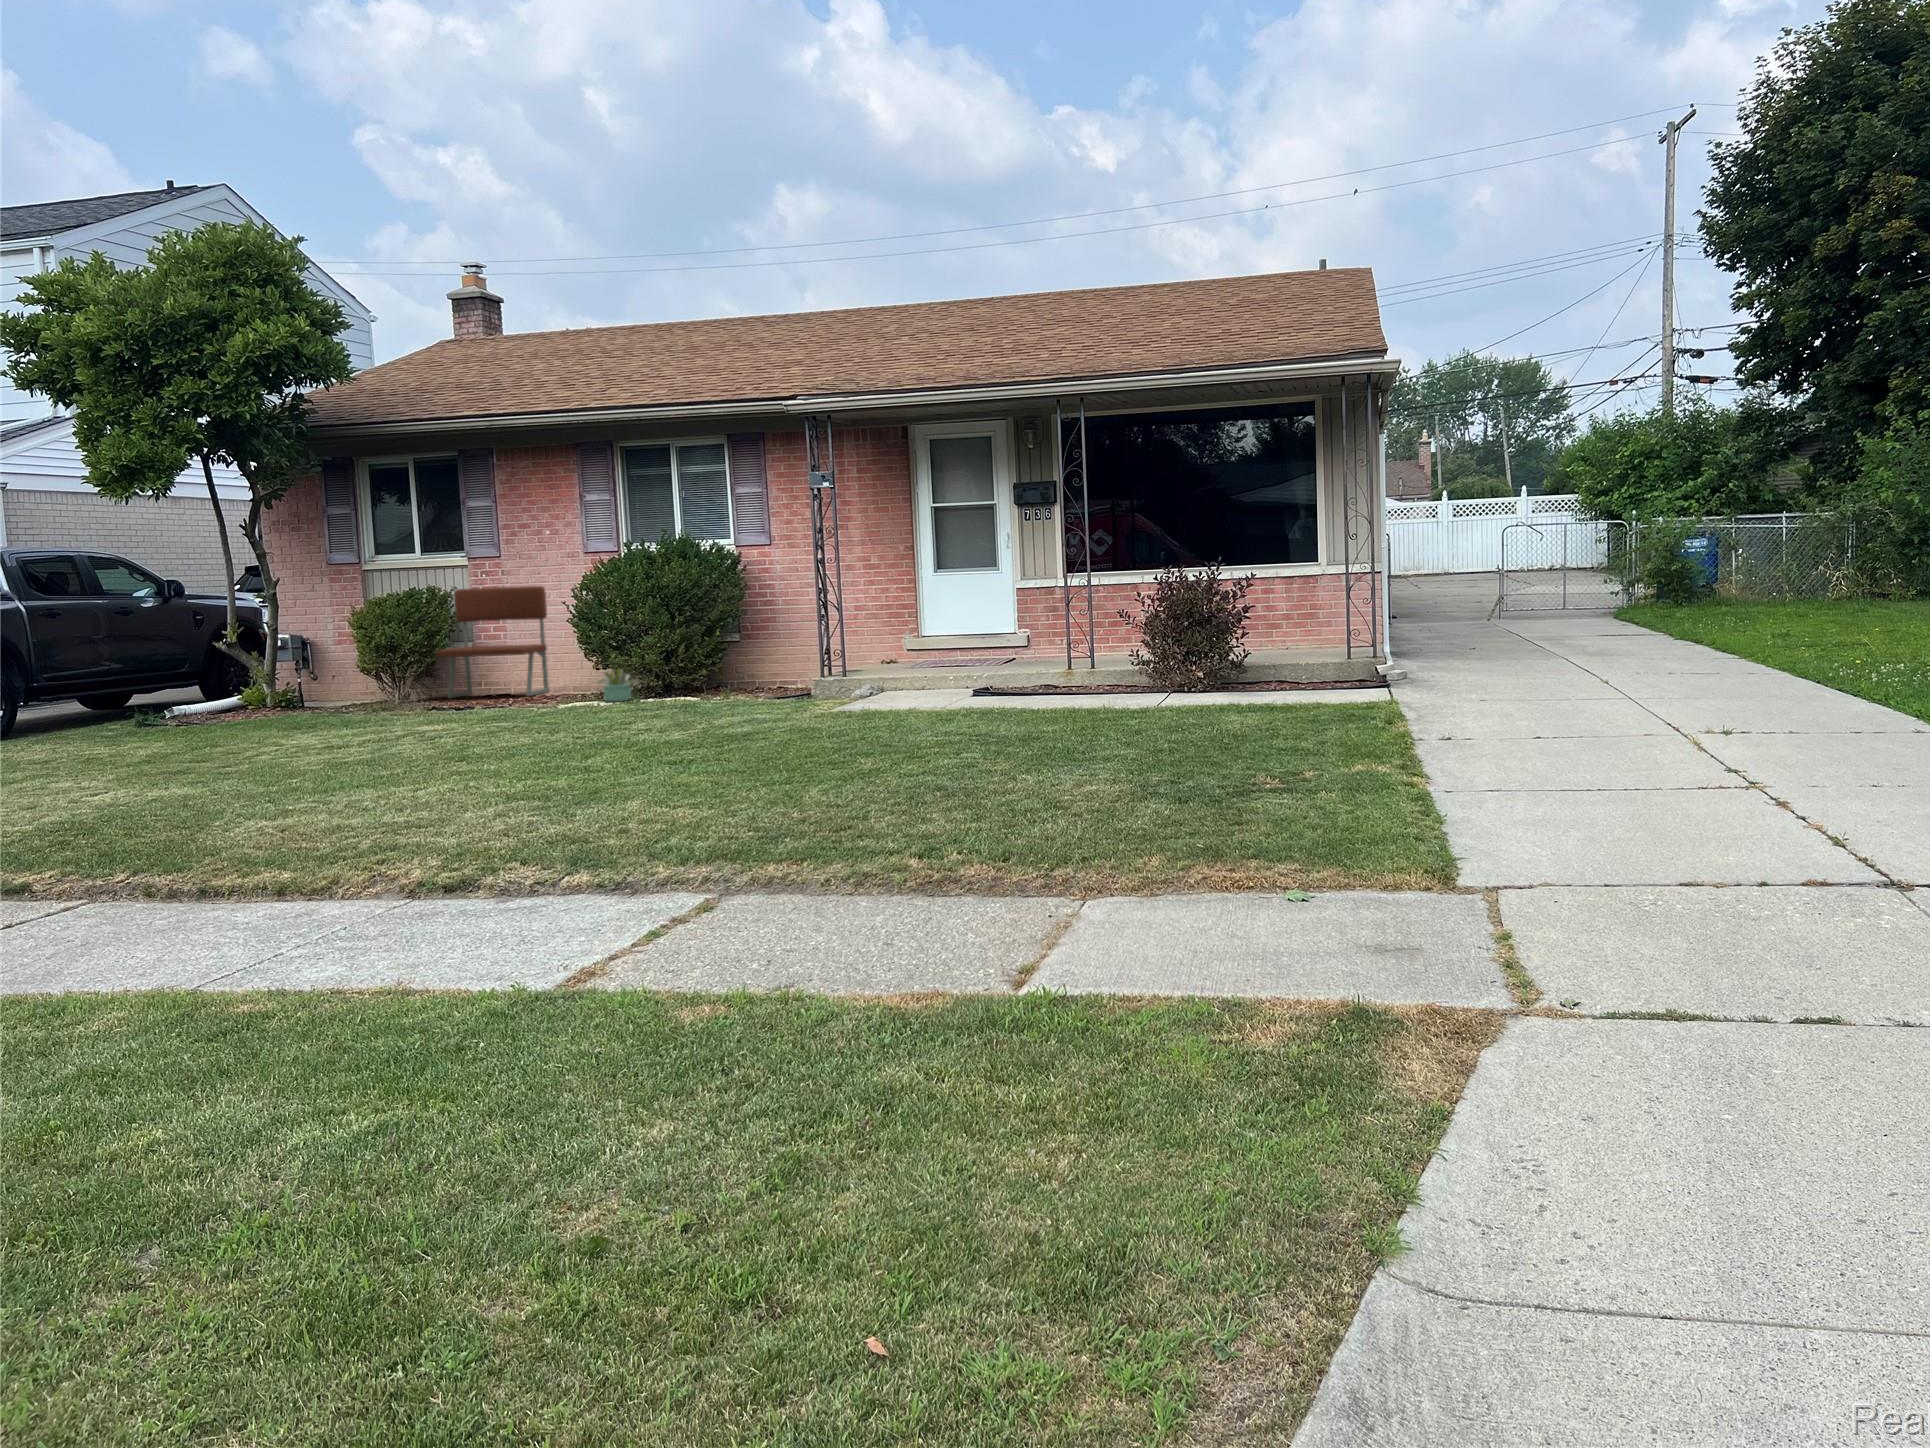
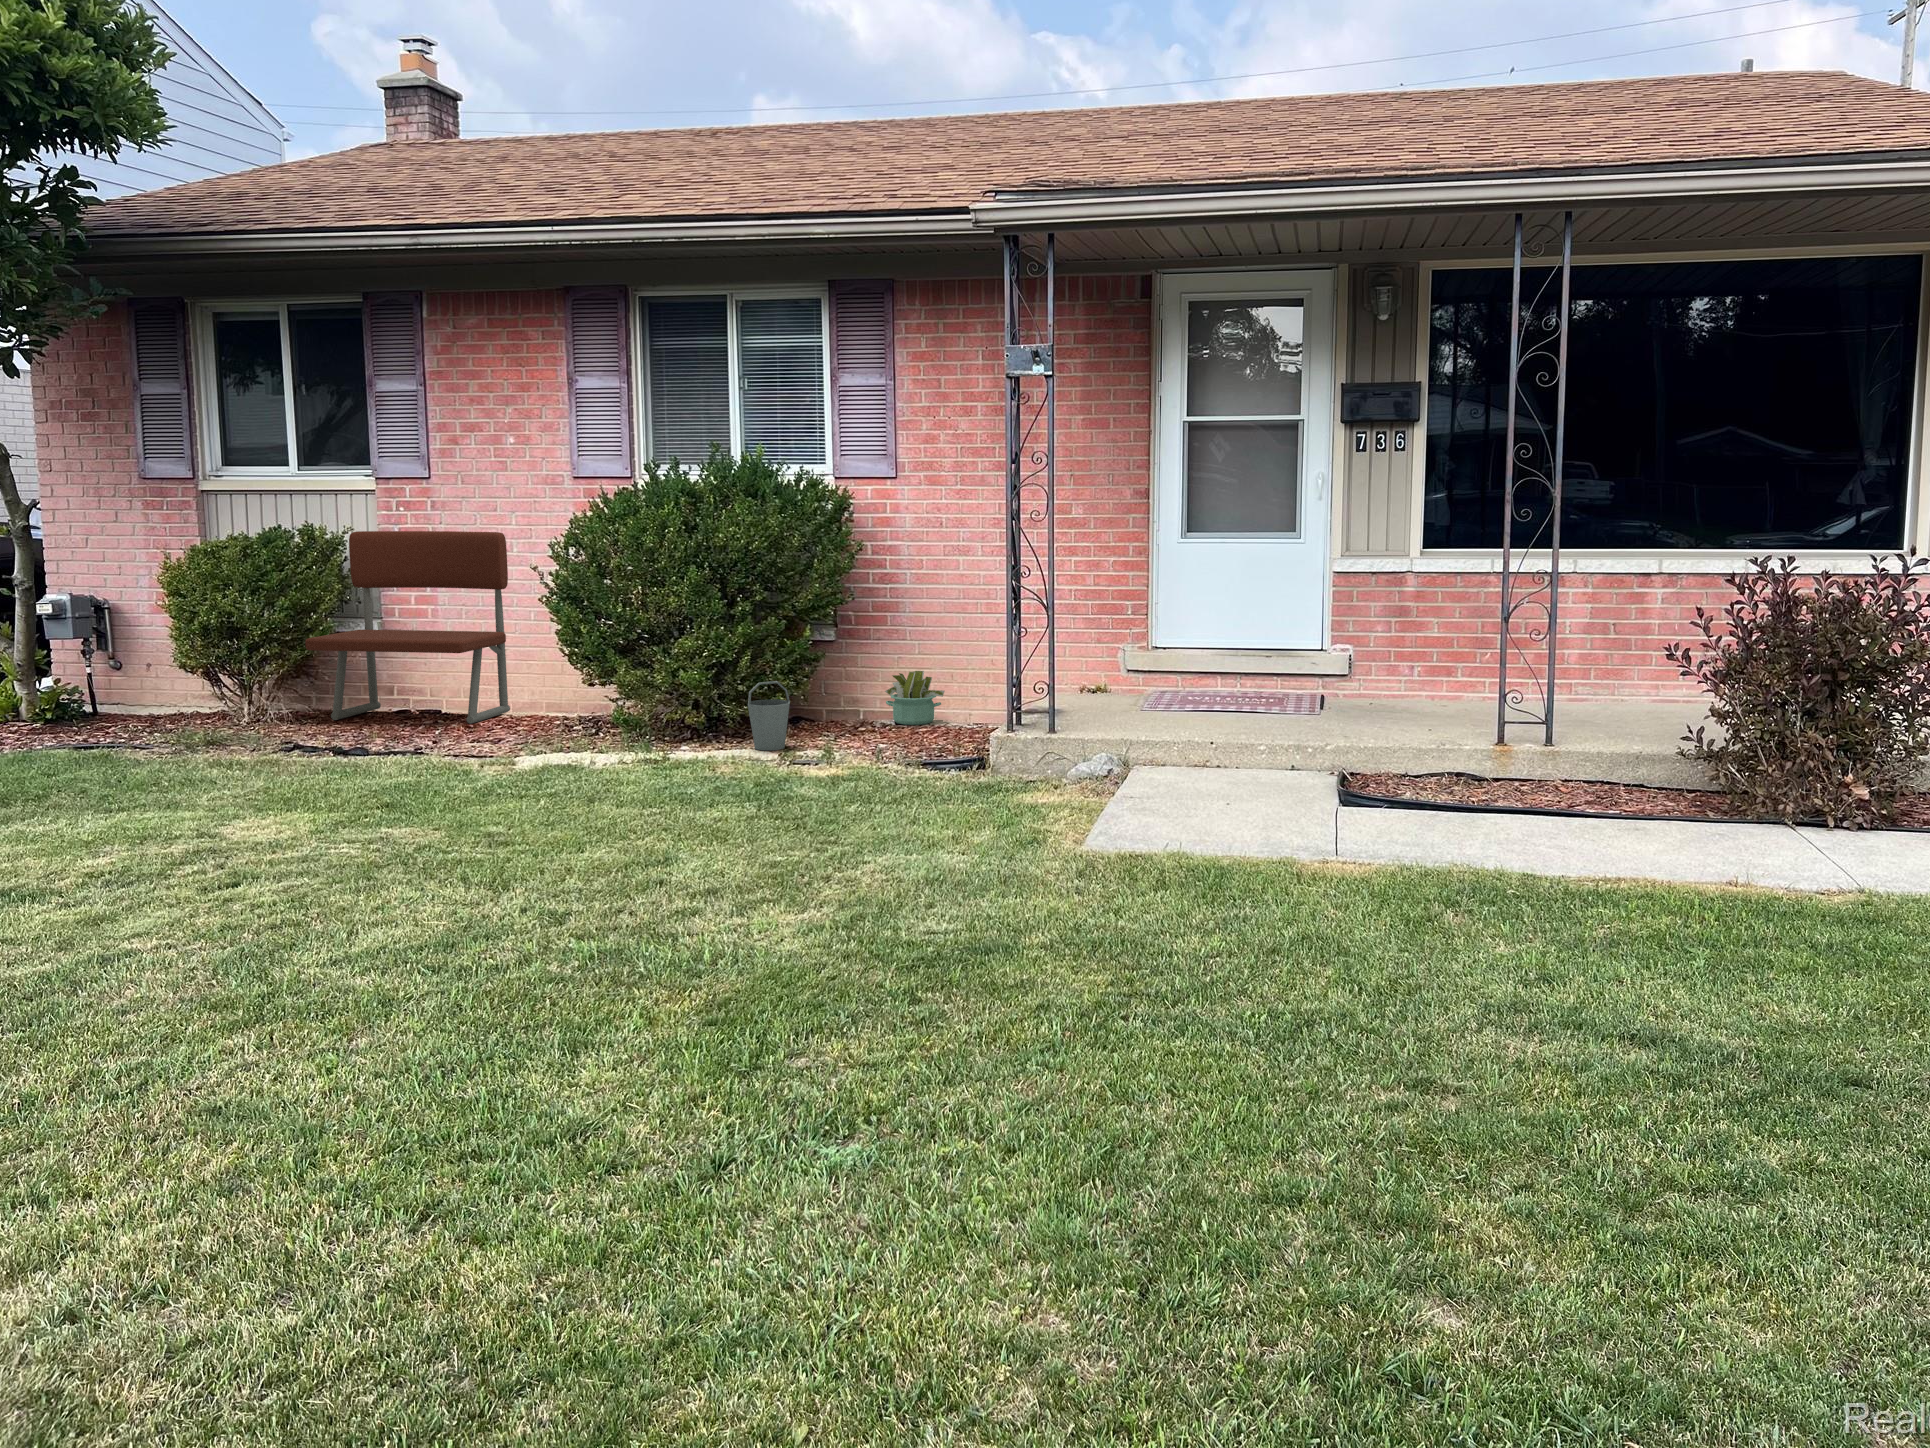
bucket: none [682,659,705,697] -> present [748,681,790,751]
decorative plant: present [598,669,633,702] -> present [885,671,945,725]

